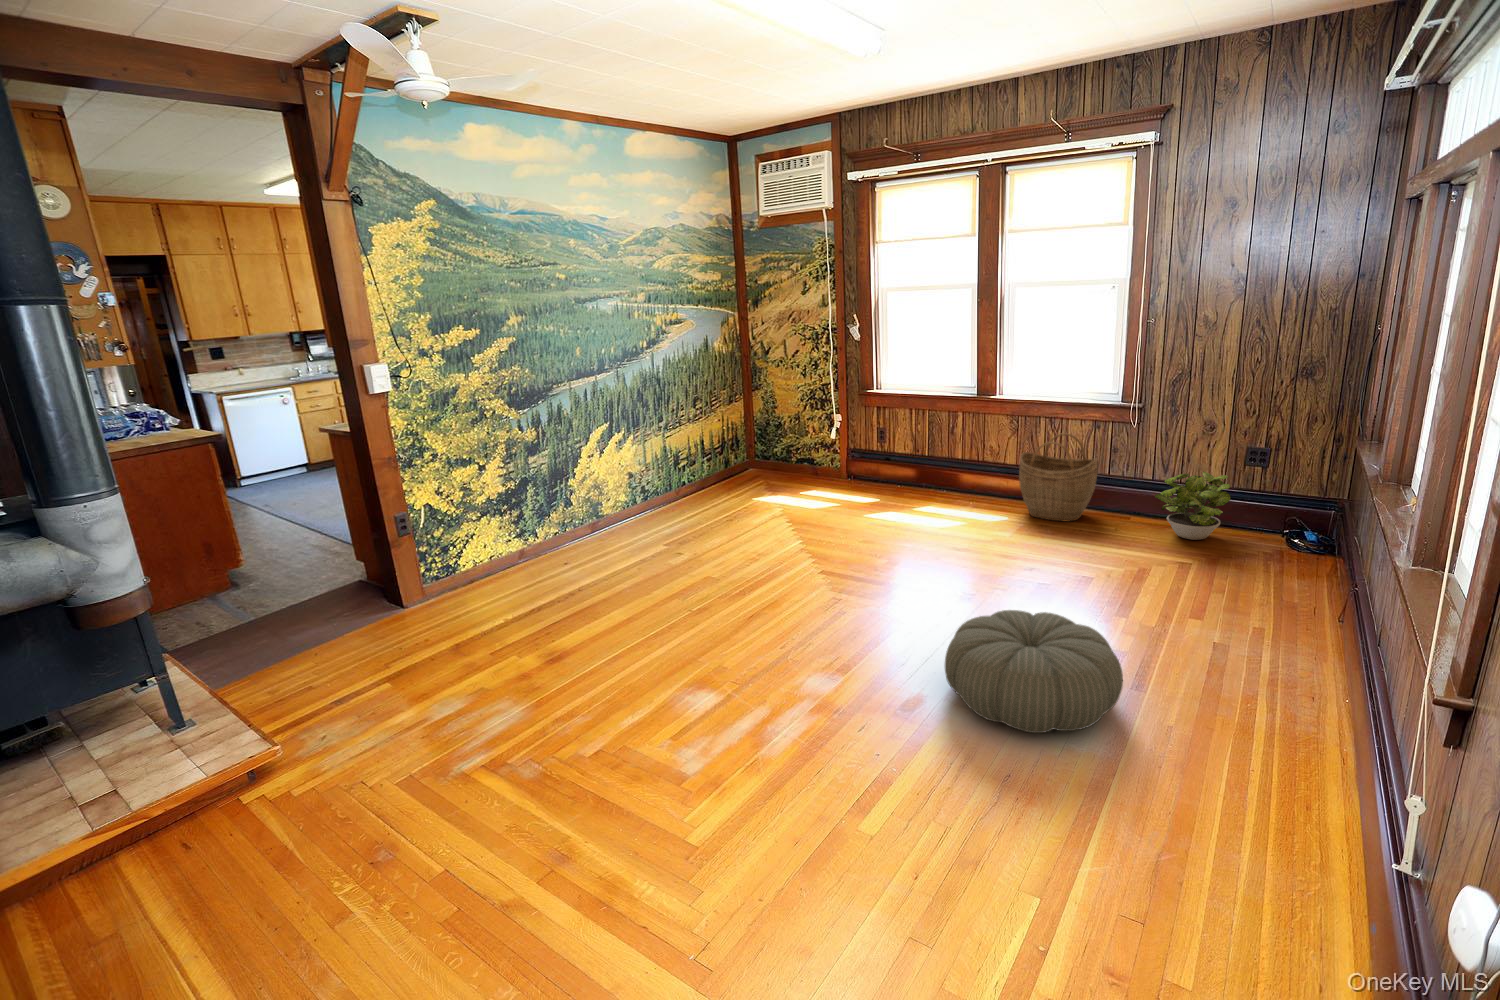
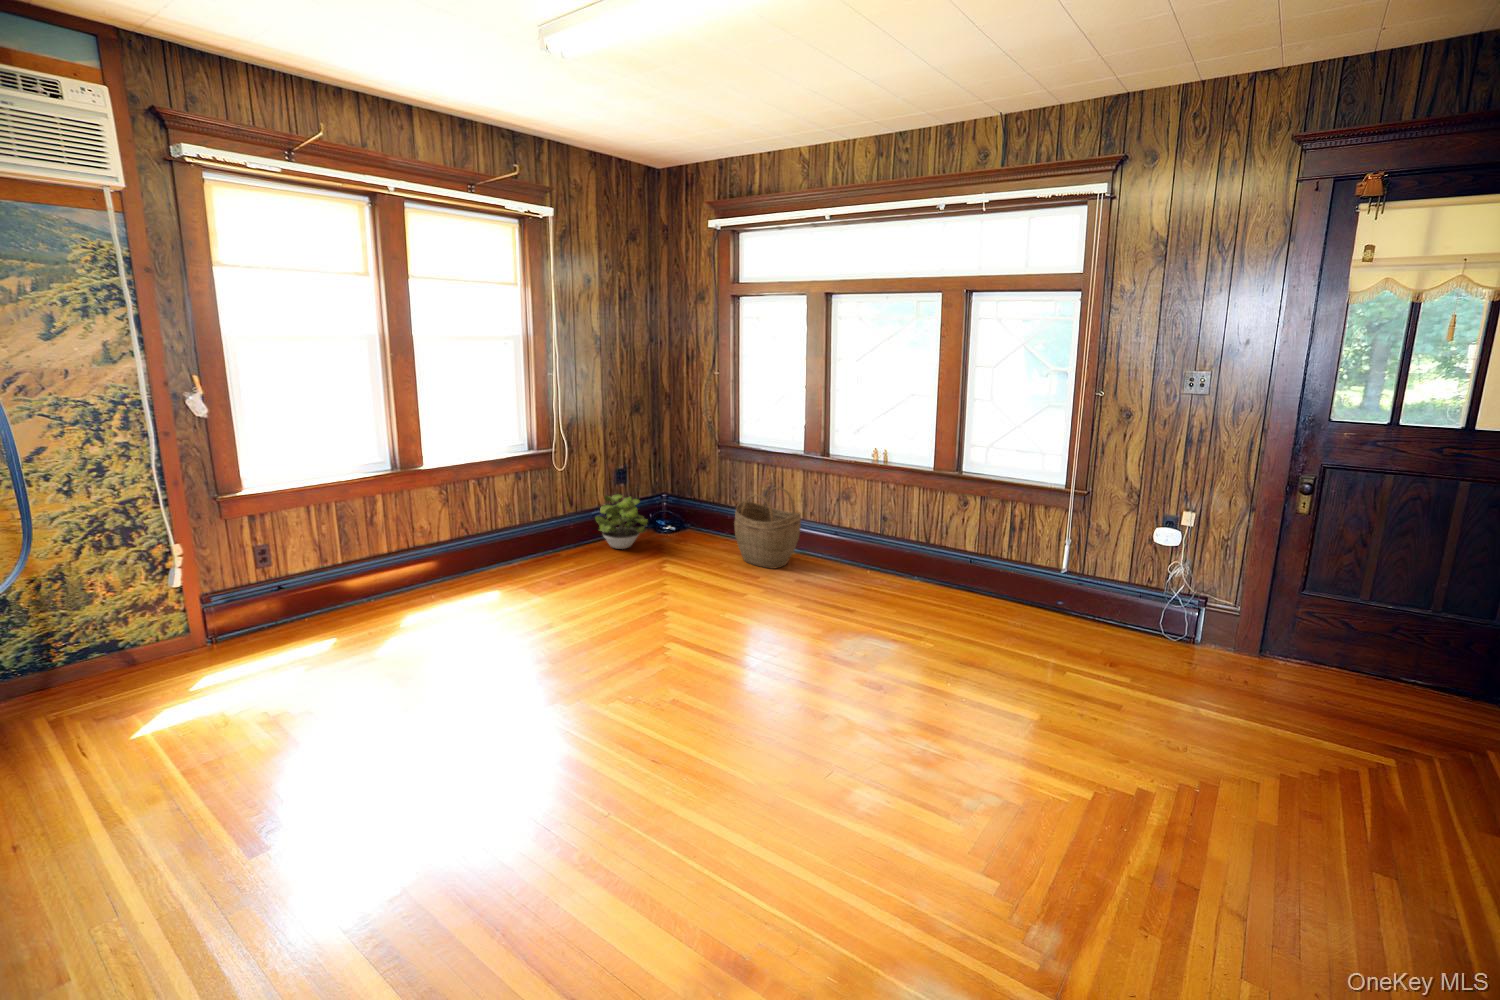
woven basket: present [1019,433,1097,522] -> present [734,487,801,569]
pouf: present [945,610,1123,733] -> none [806,588,927,670]

